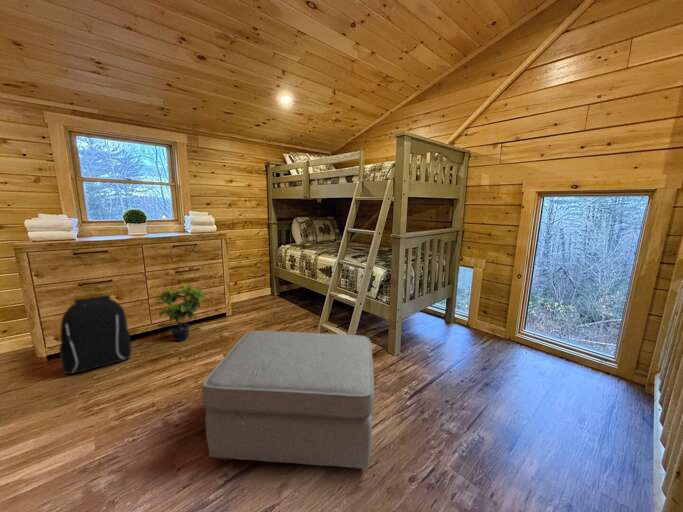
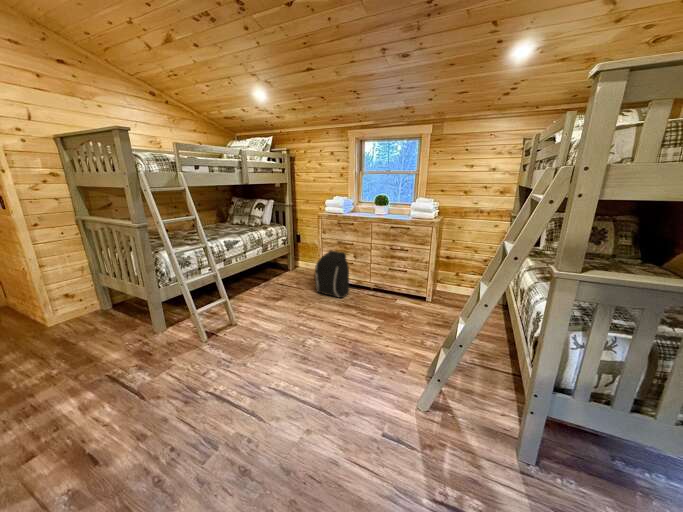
potted plant: present [155,283,205,341] -> none [366,257,401,303]
ottoman: present [202,331,374,471] -> none [274,311,405,472]

